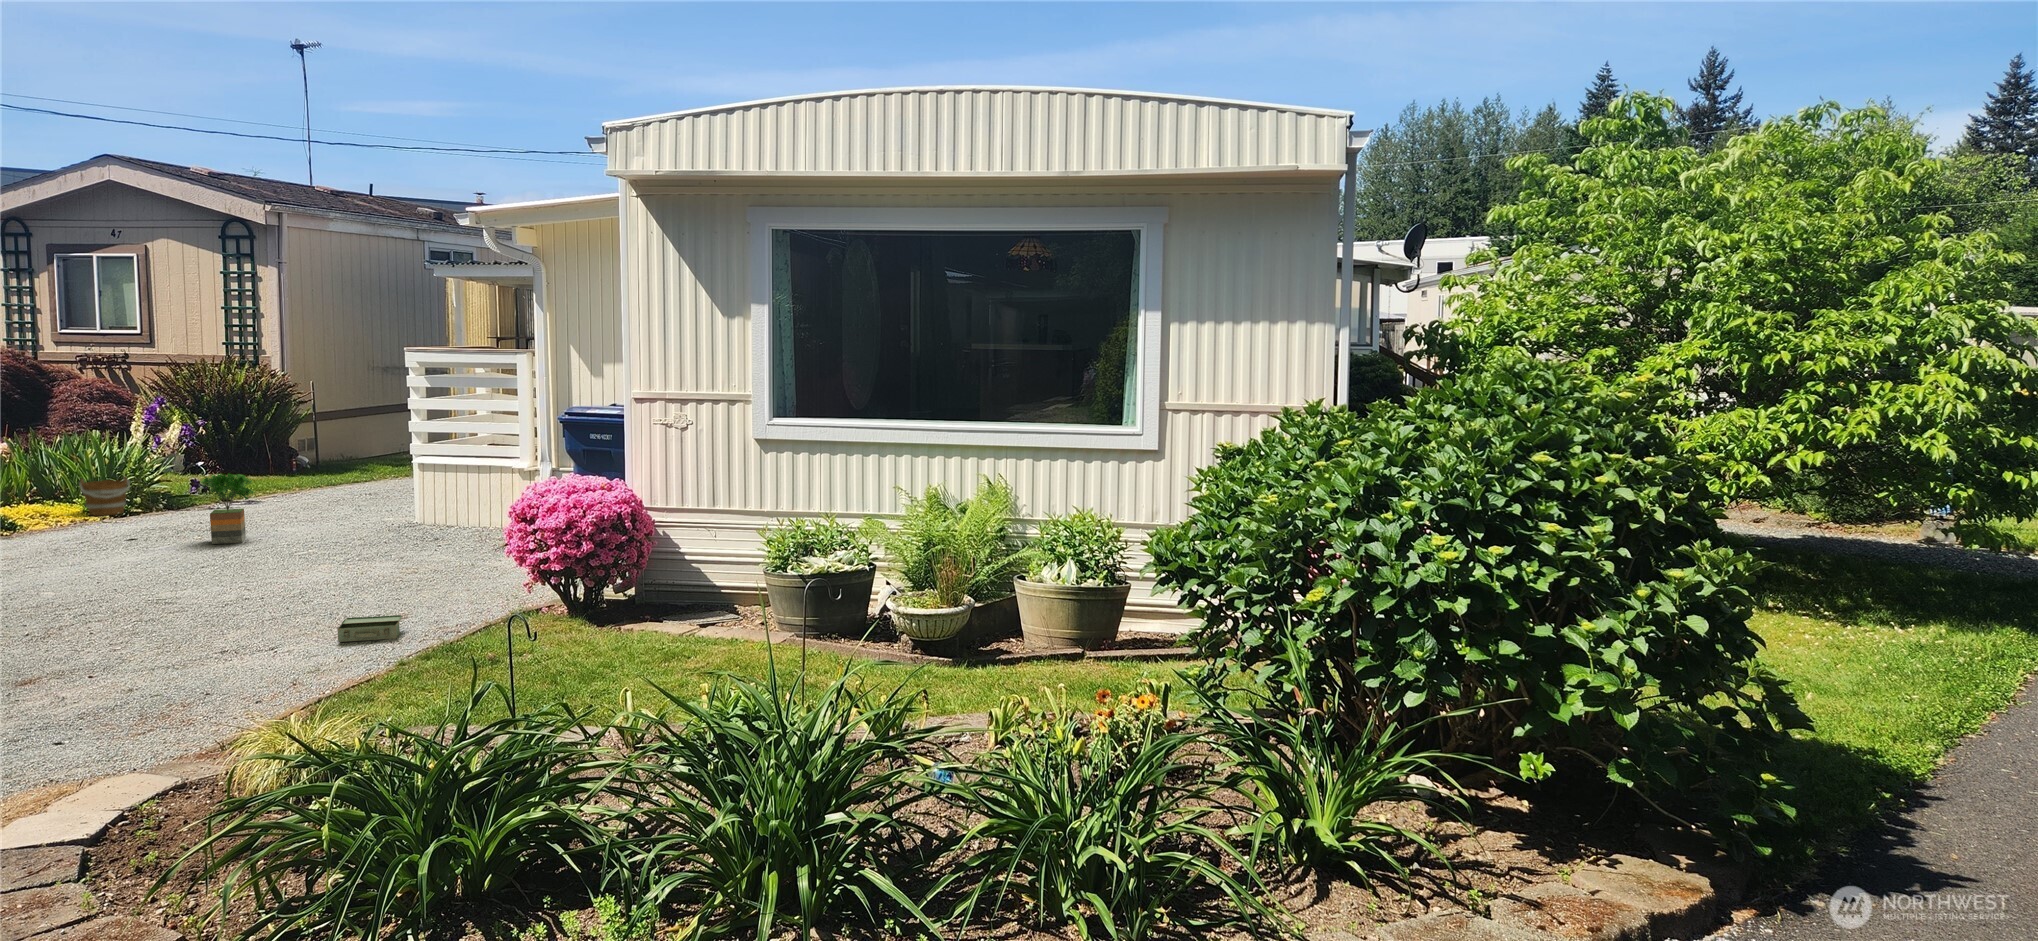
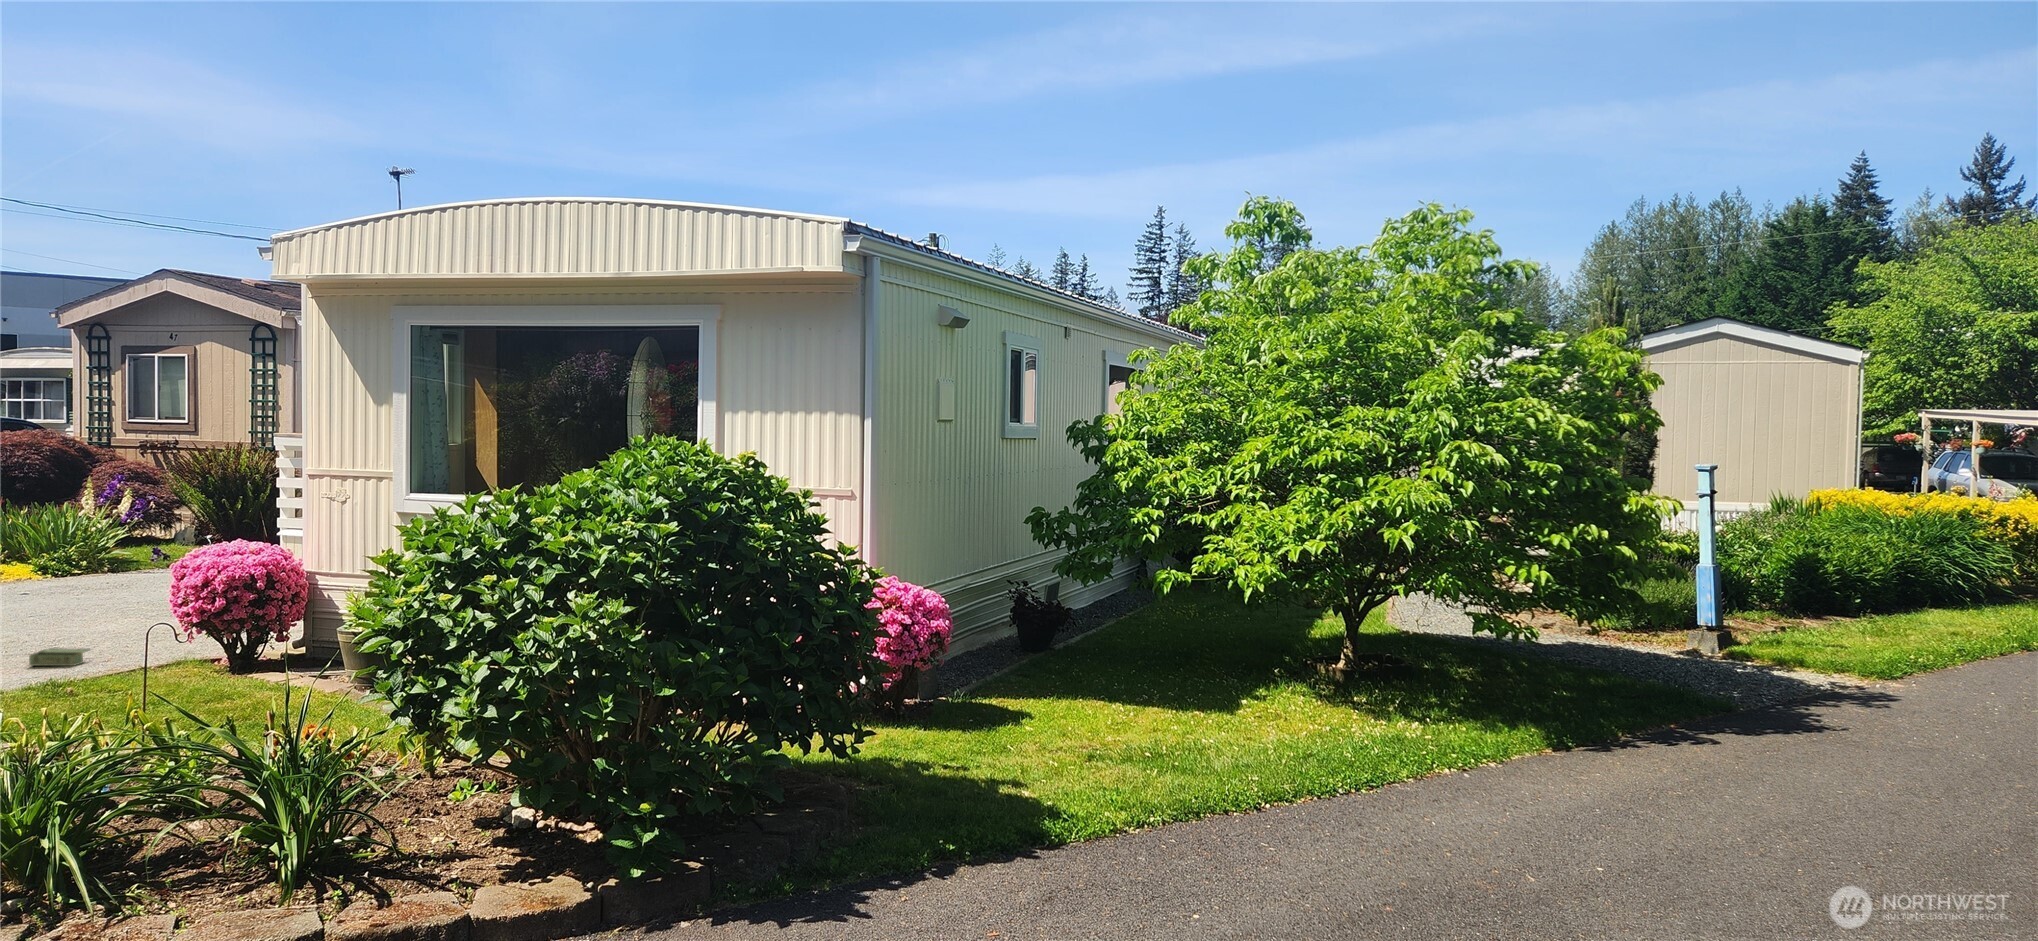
potted tree: present [201,473,254,544] -> none [74,539,120,599]
bucket: present [79,477,130,516] -> none [28,543,70,577]

